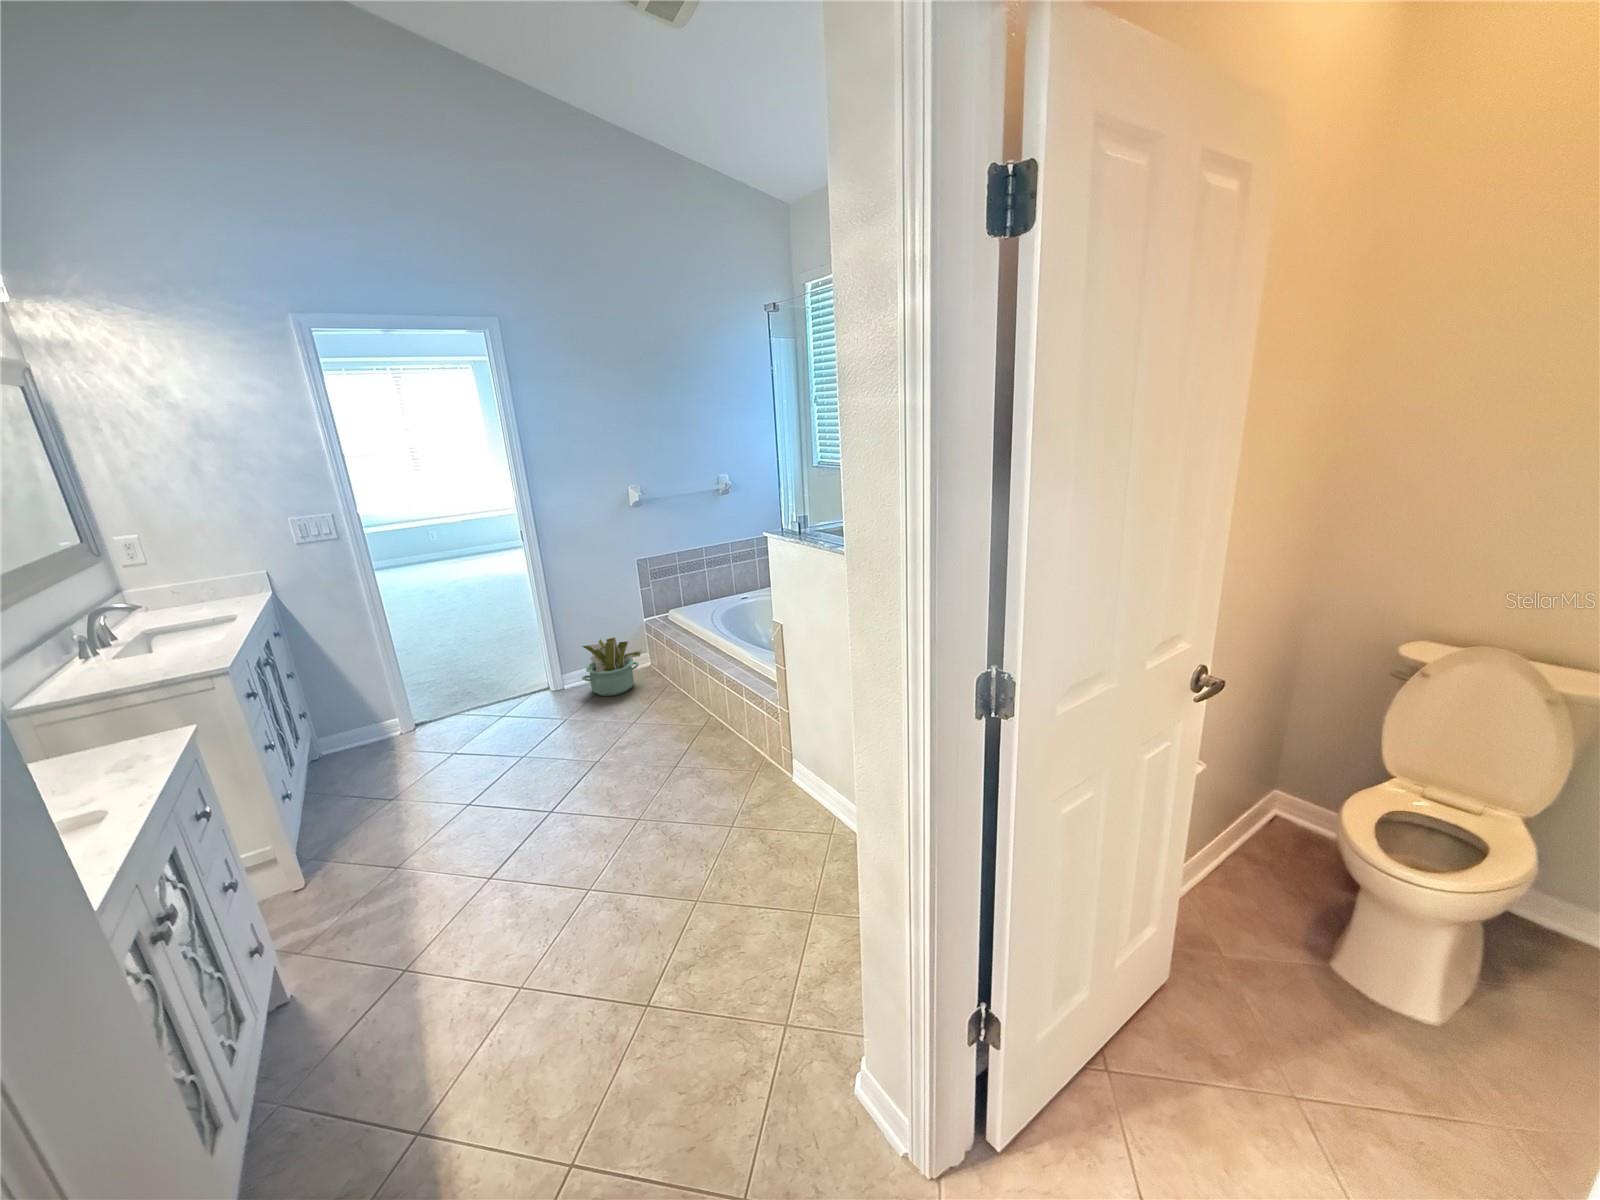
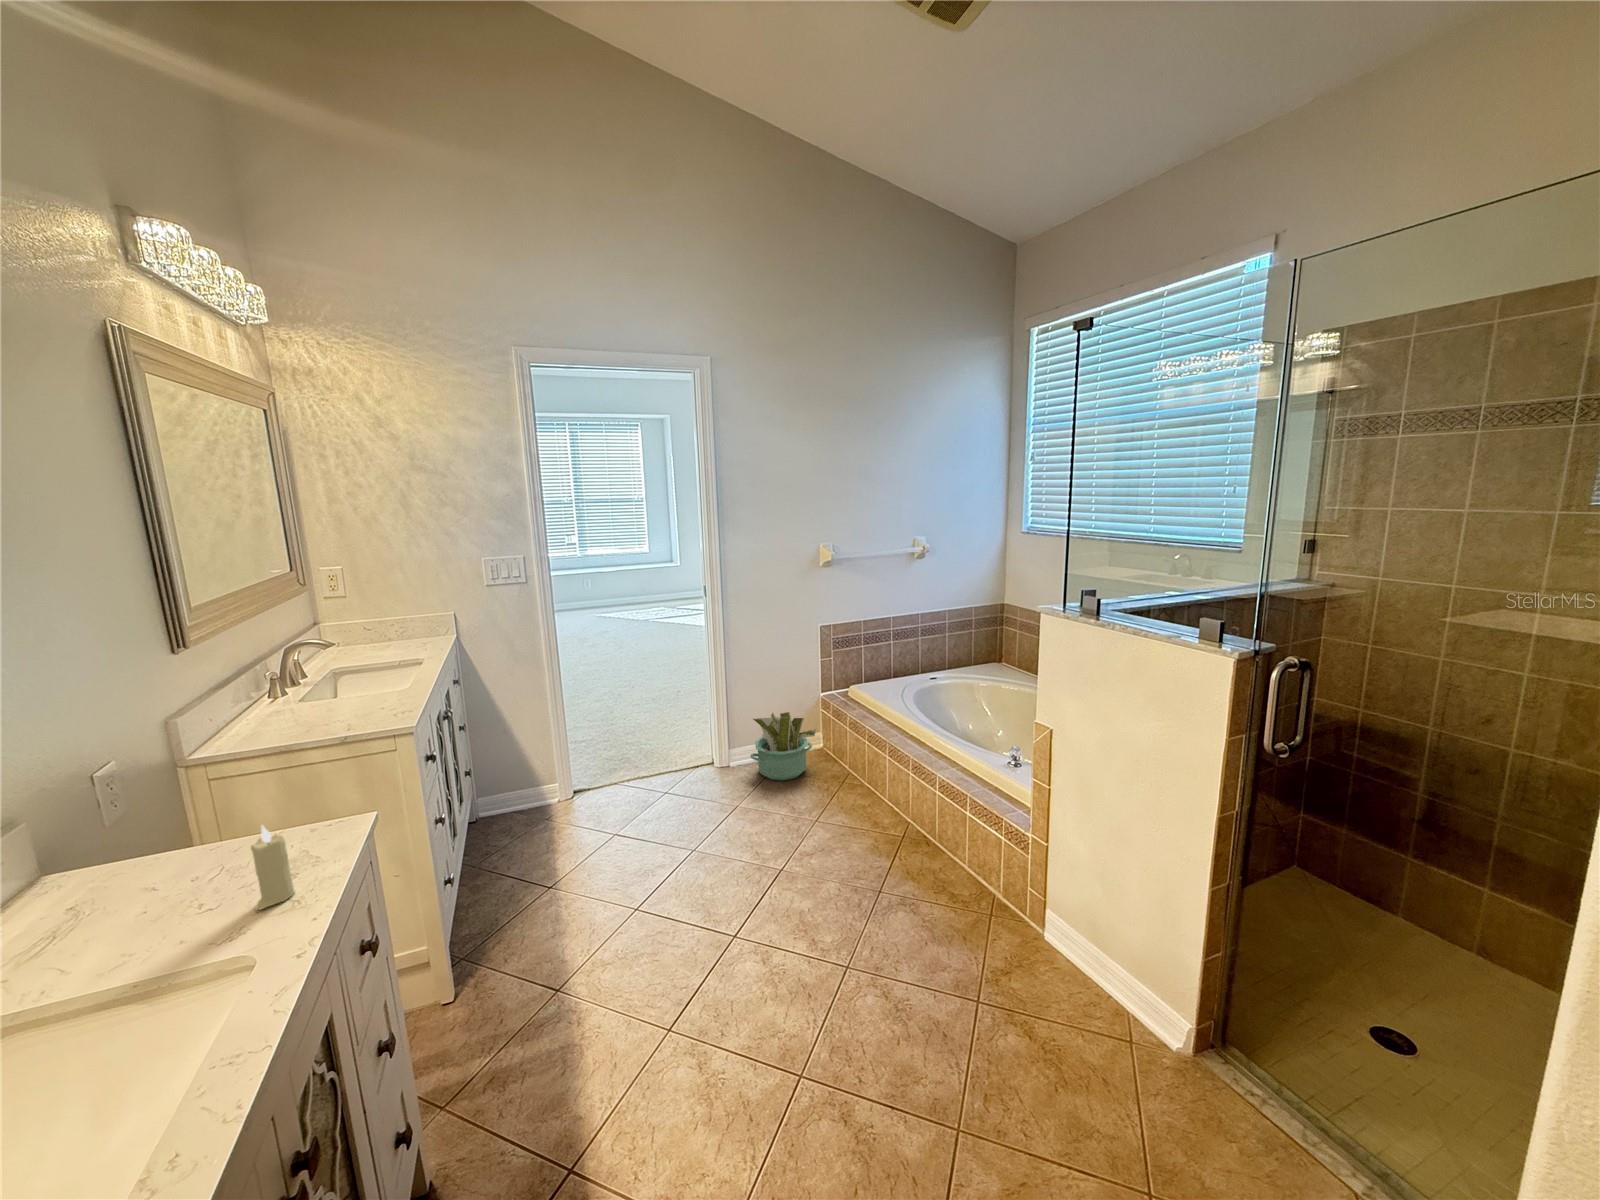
candle: none [85,729,129,789] -> present [251,826,295,910]

